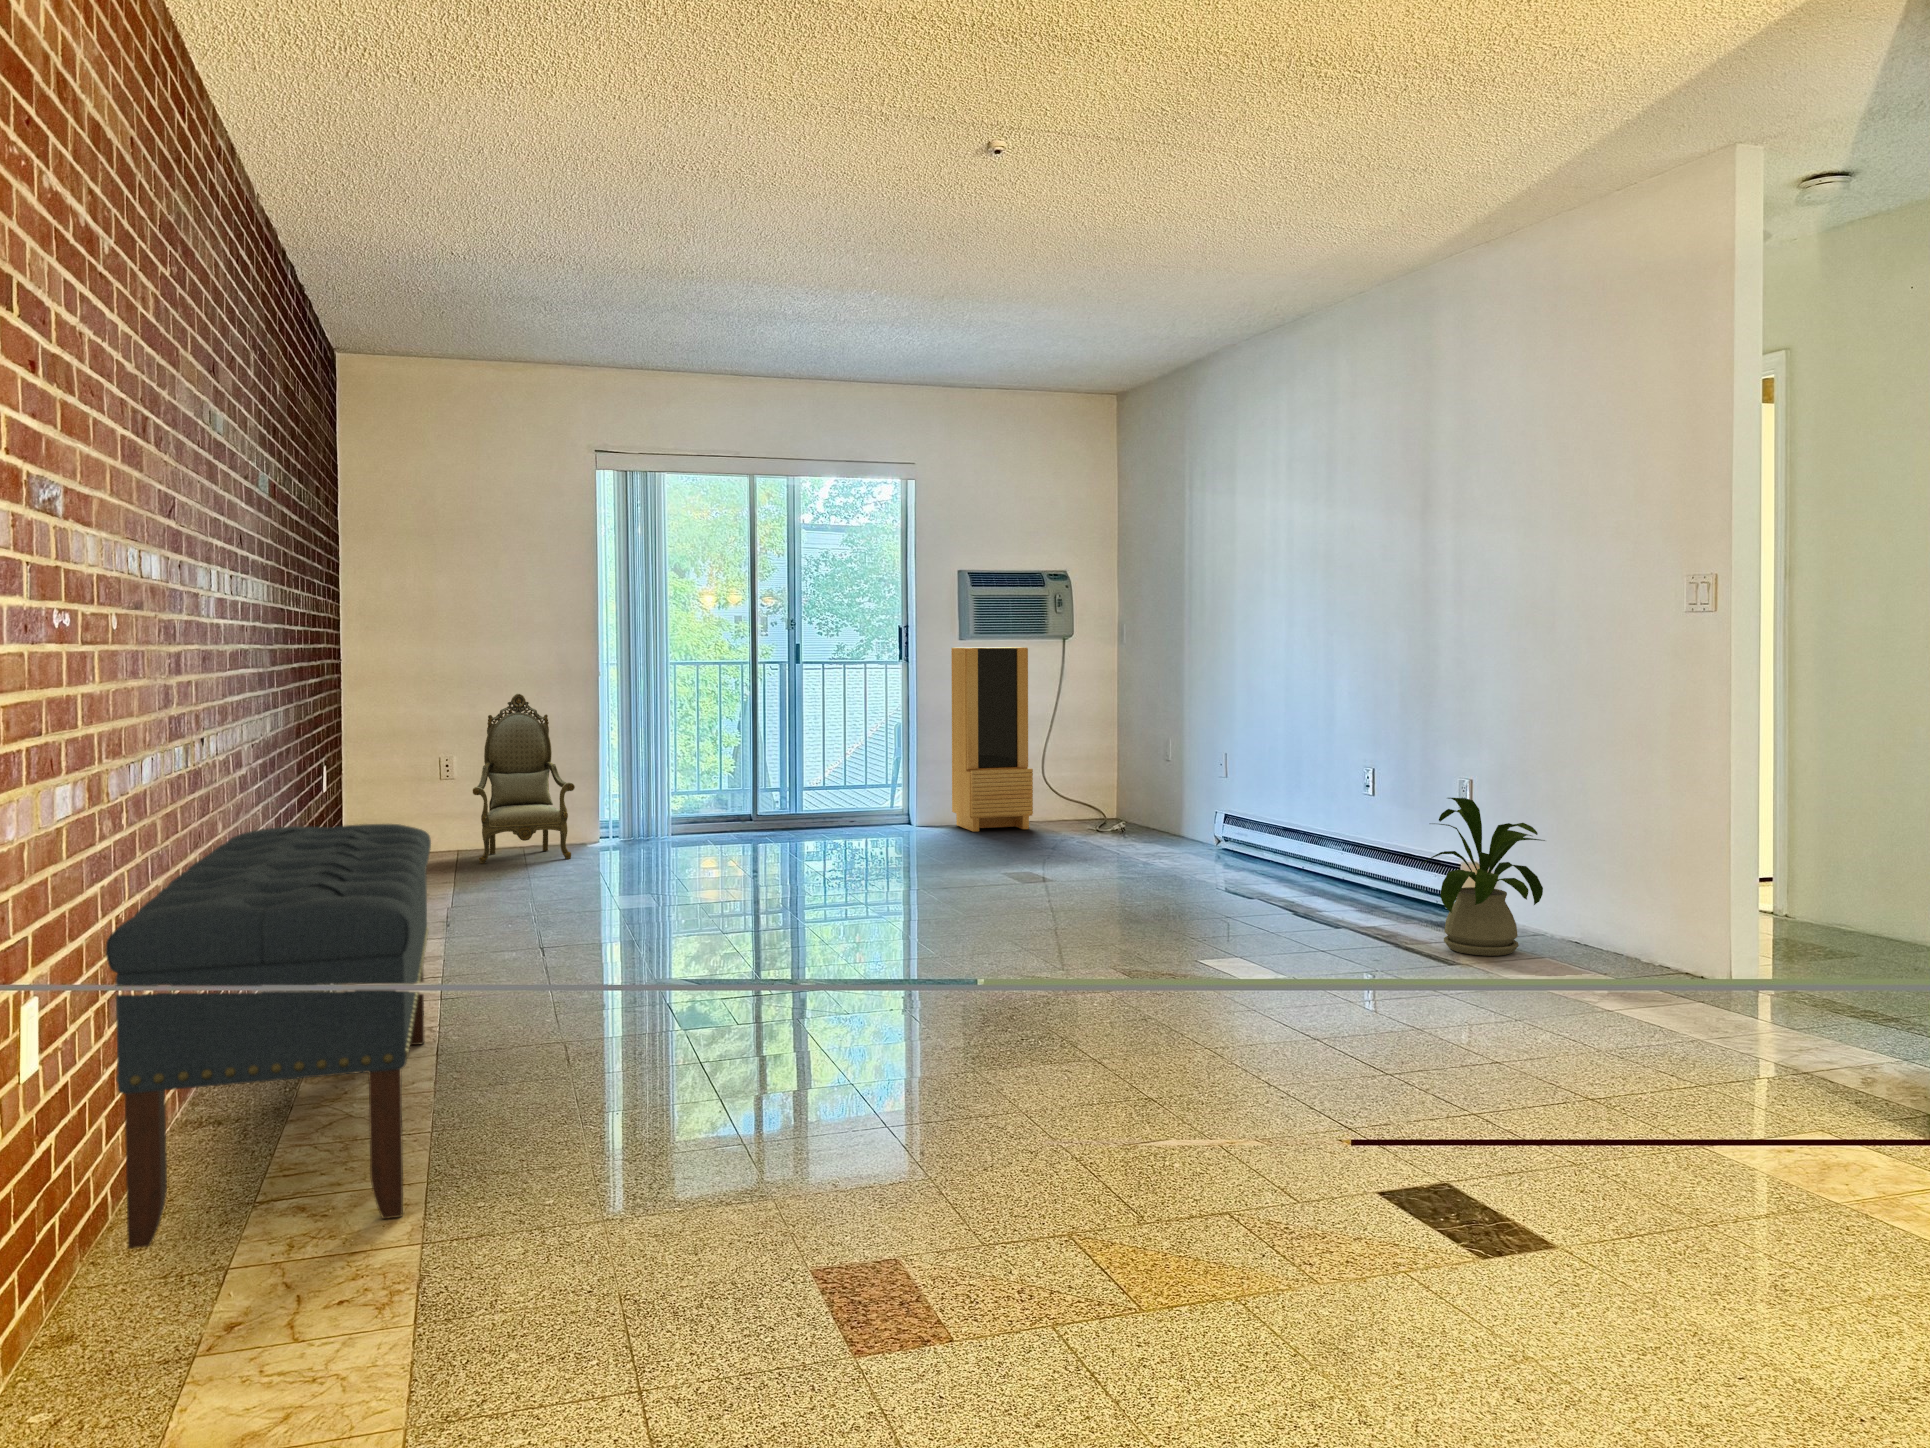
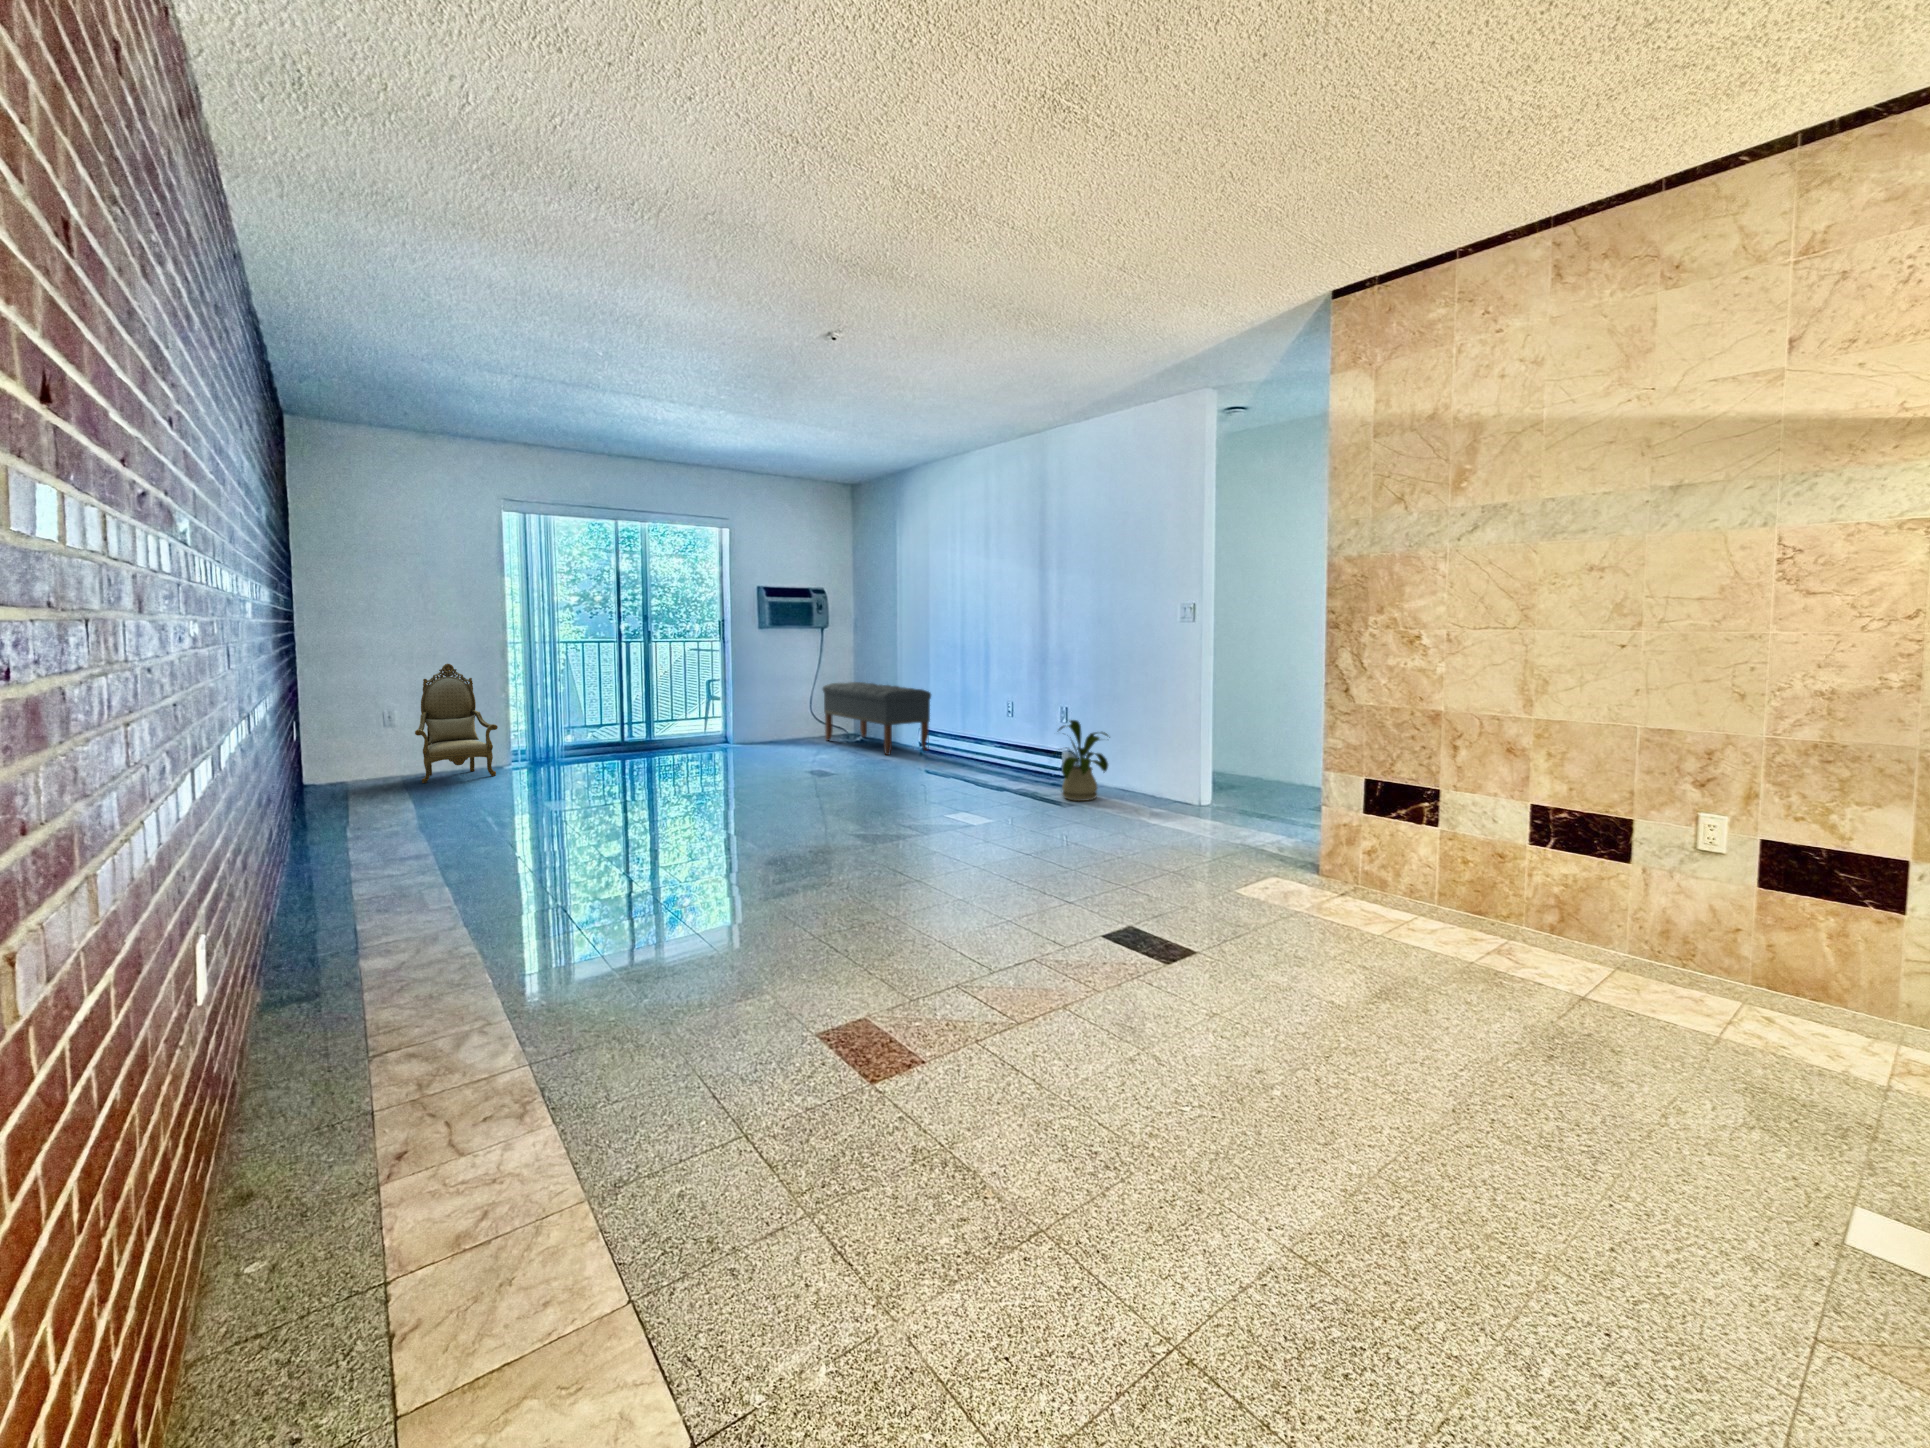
storage cabinet: present [951,647,1033,832] -> none [756,634,808,745]
bench: present [105,824,431,1249] -> present [823,682,931,755]

